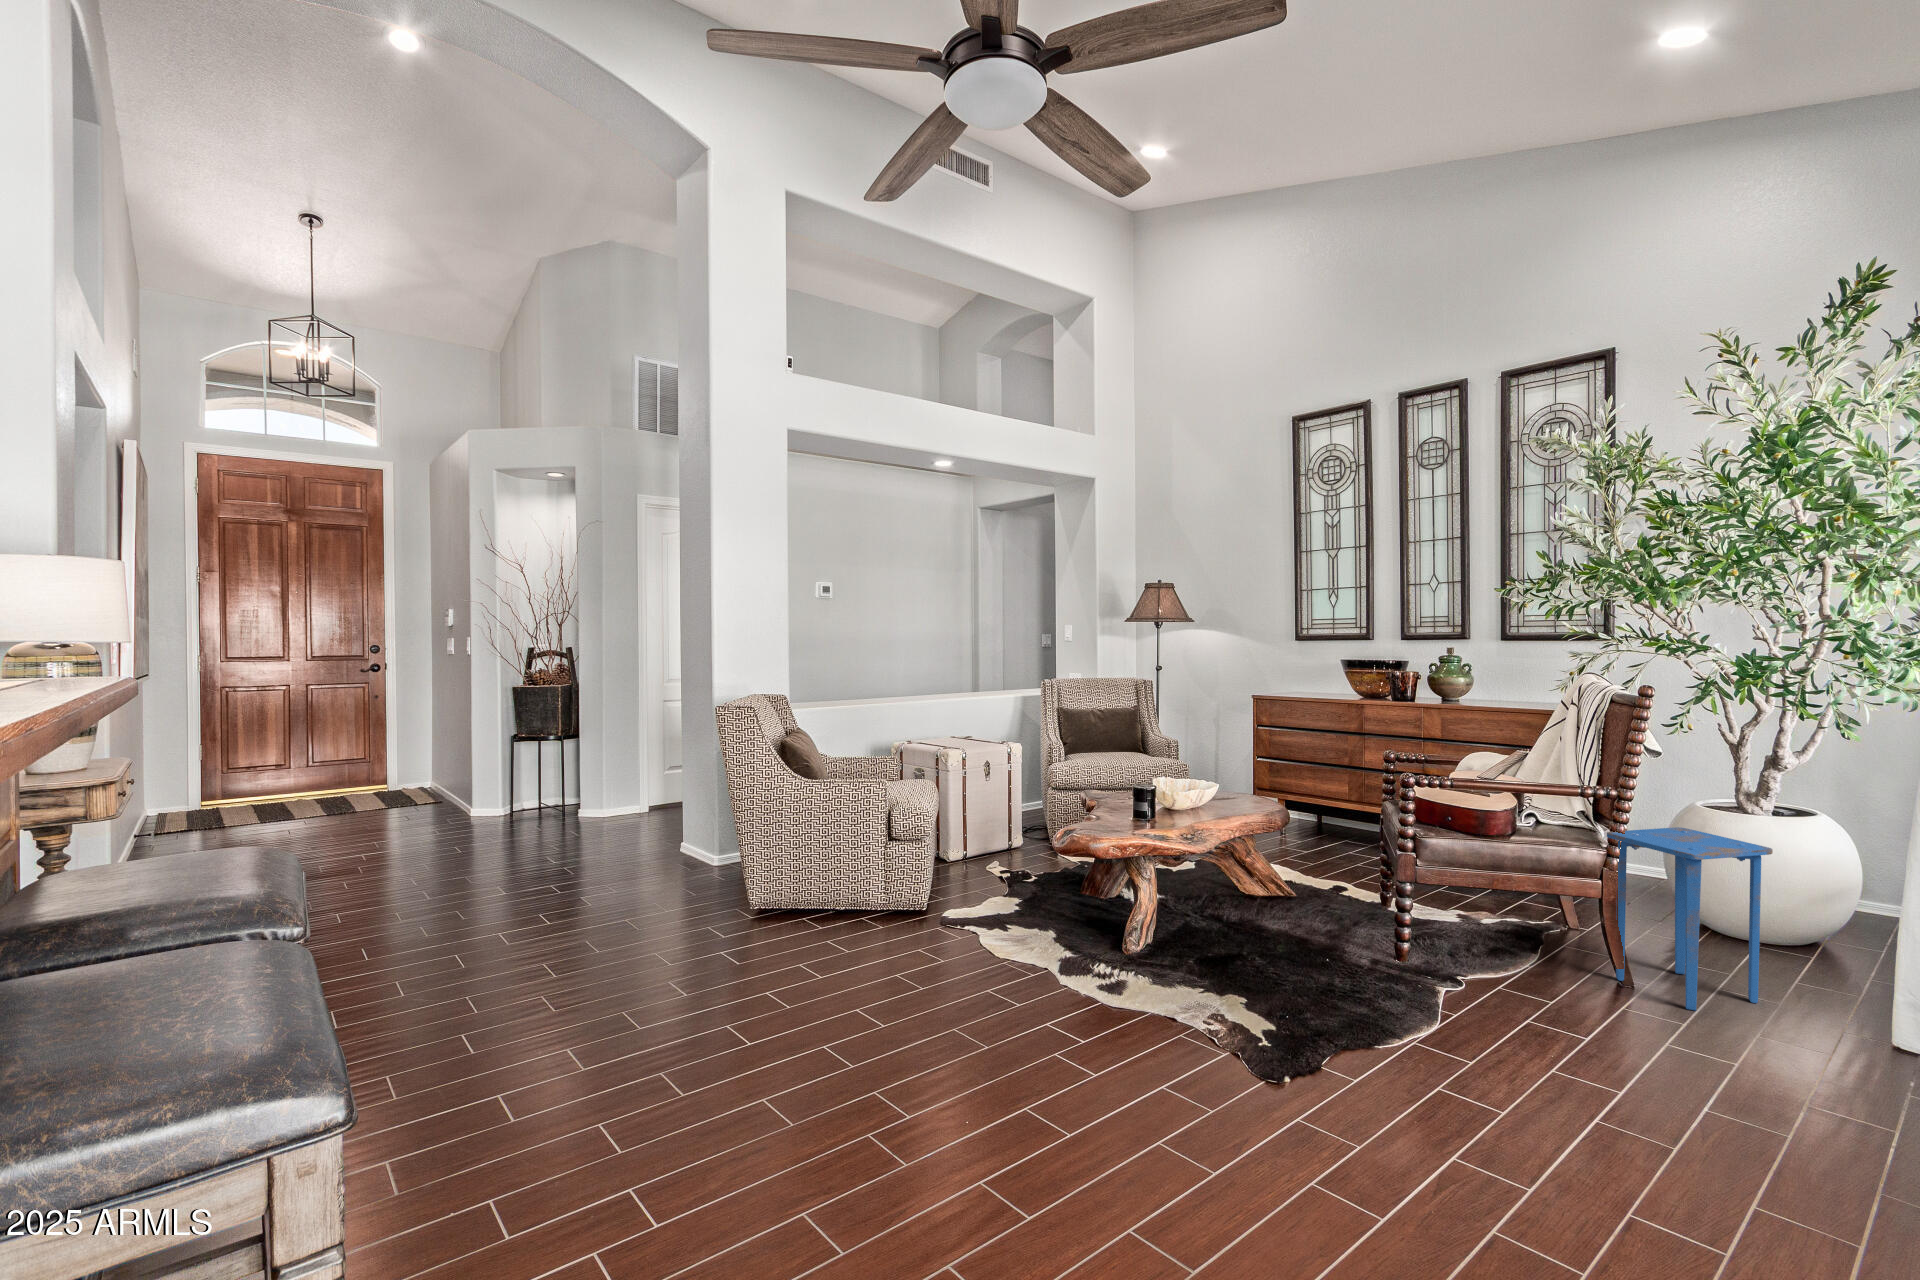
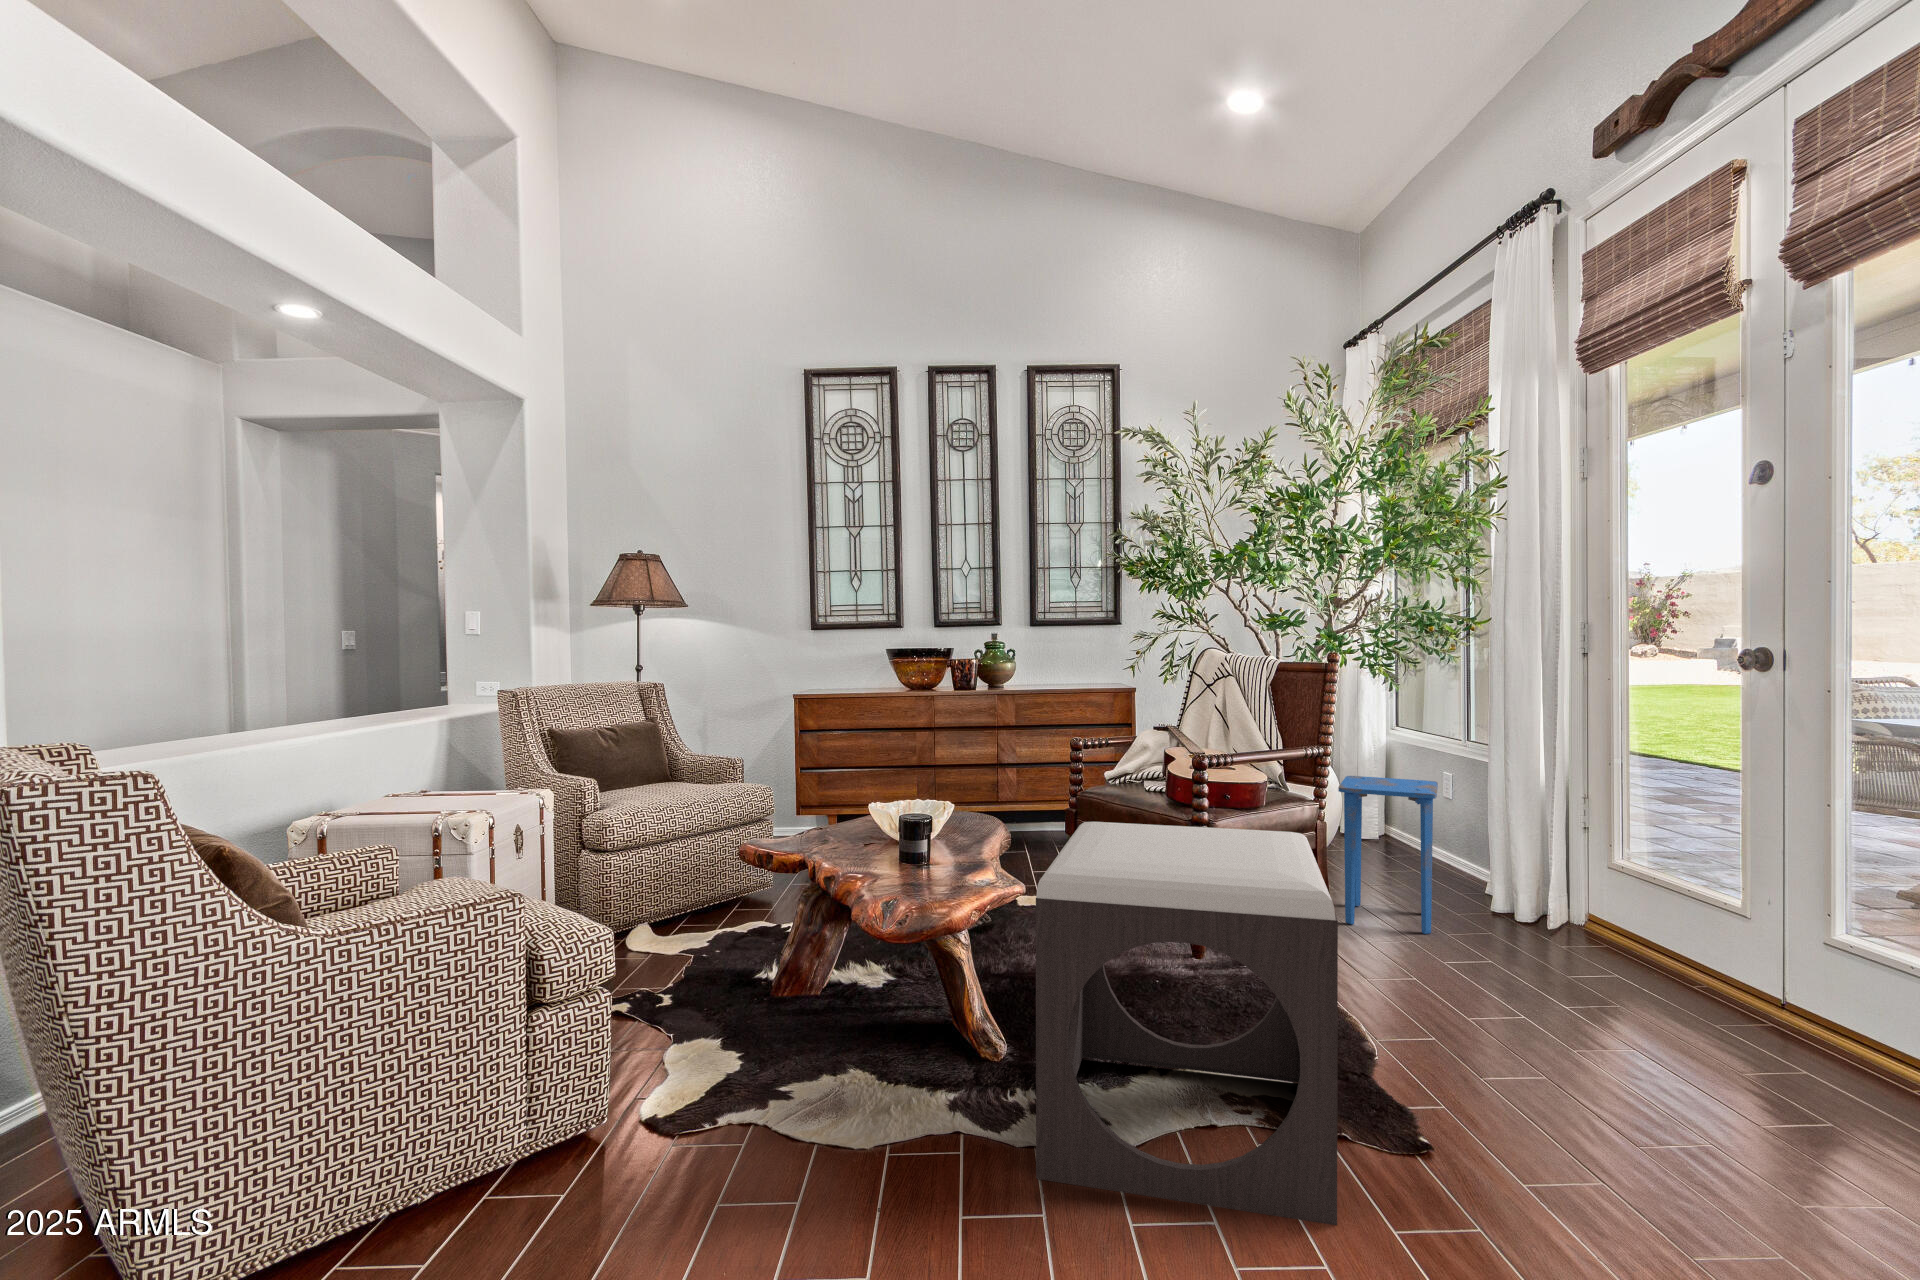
footstool: none [1019,798,1262,1057] -> present [1036,822,1338,1225]

